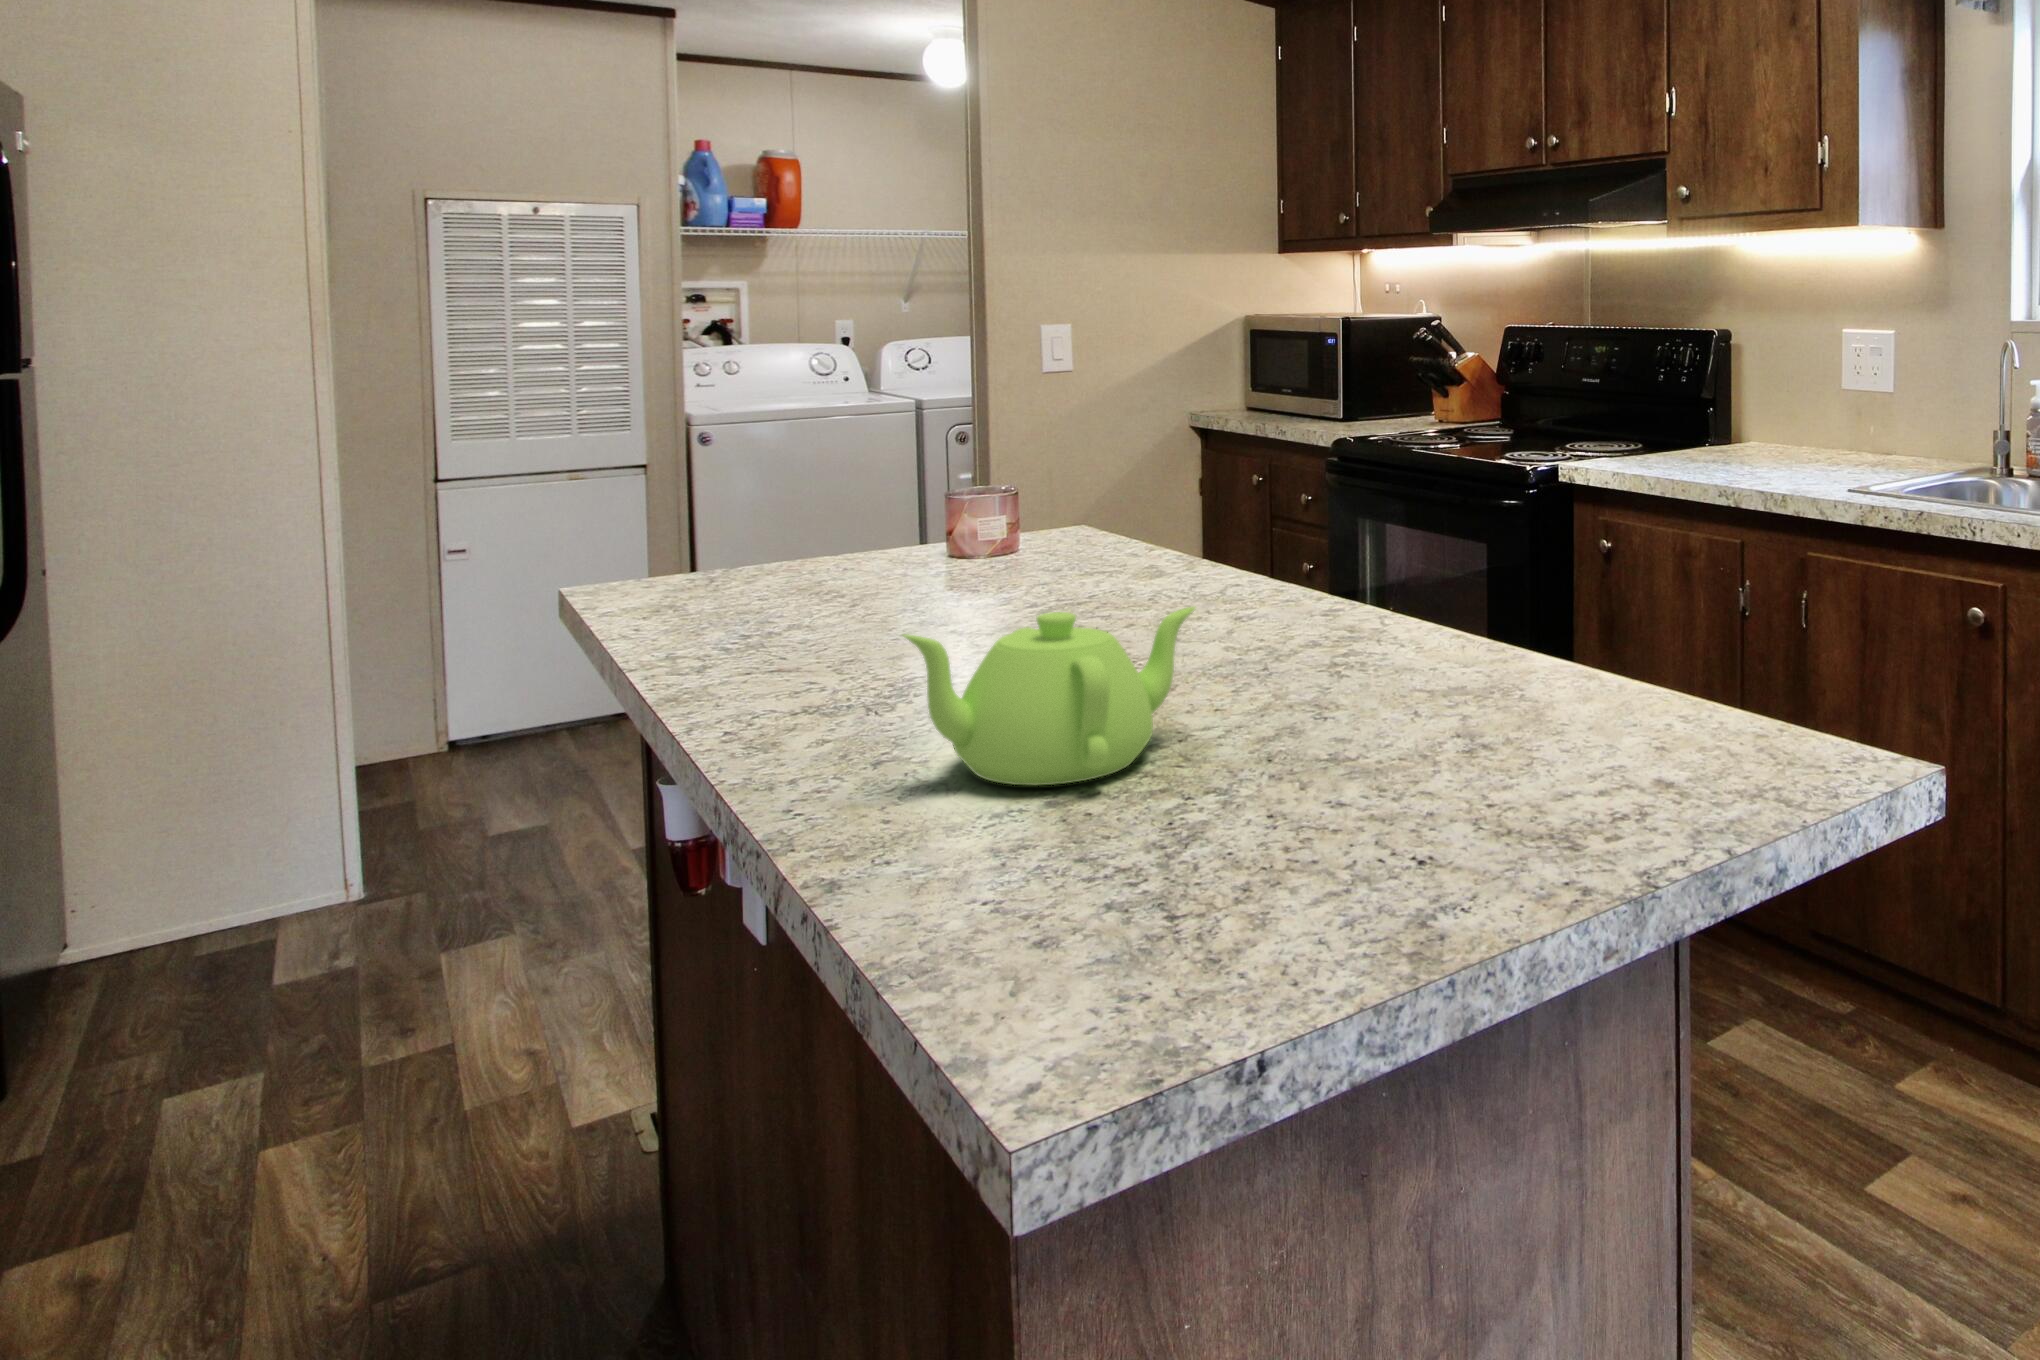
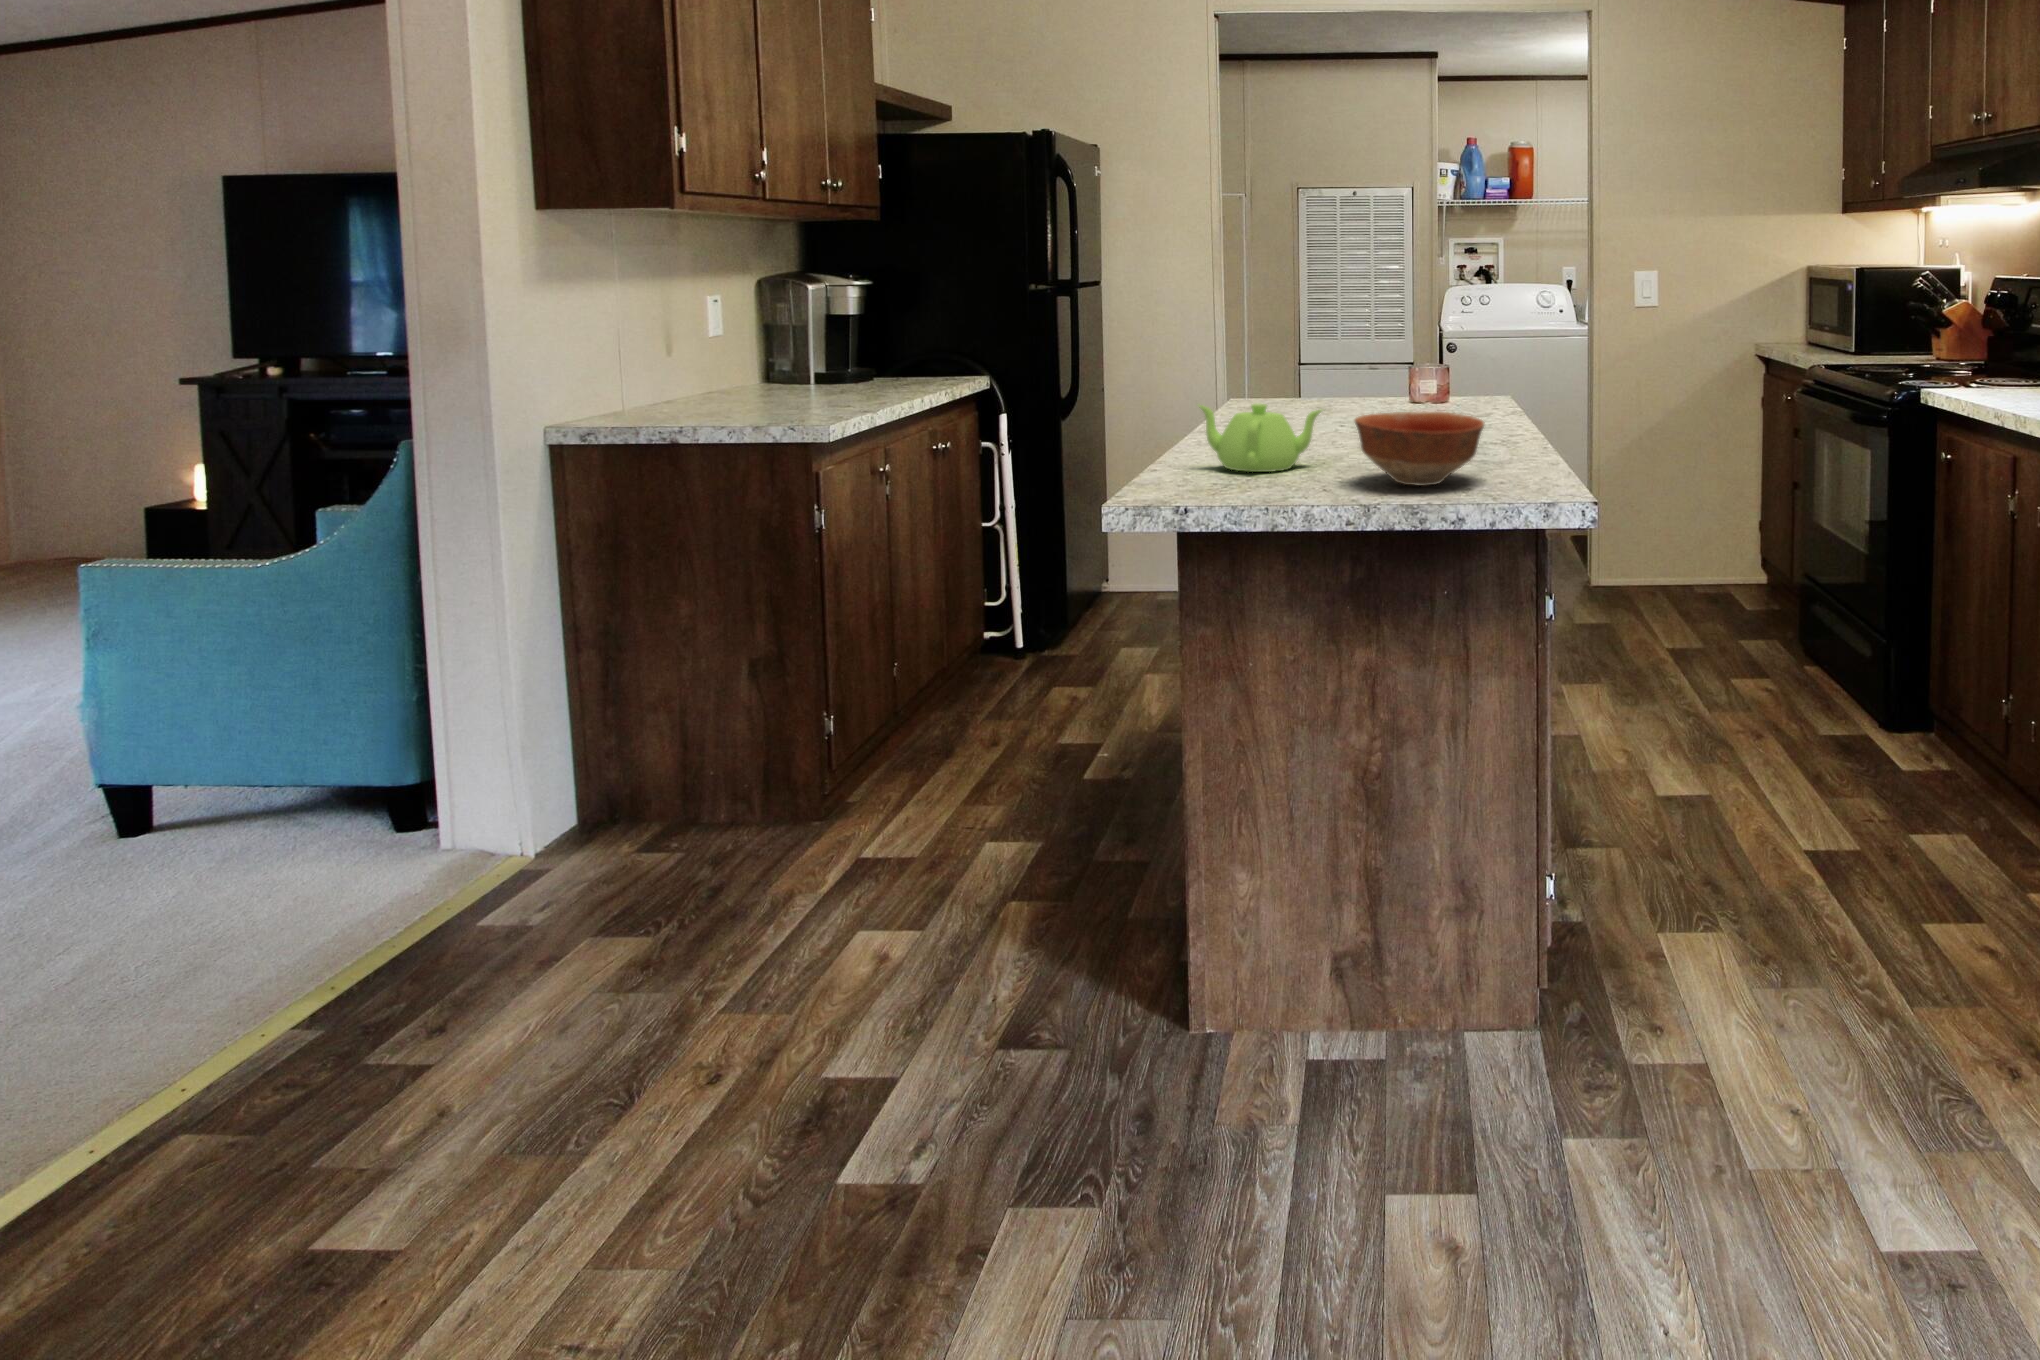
bowl: none [1364,588,1642,759] -> present [1355,412,1484,486]

